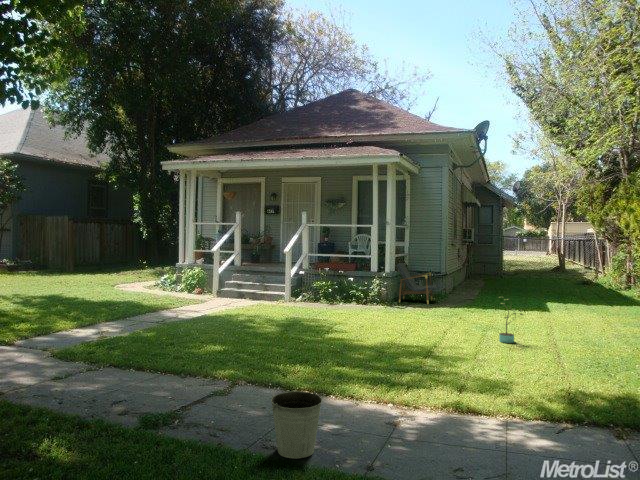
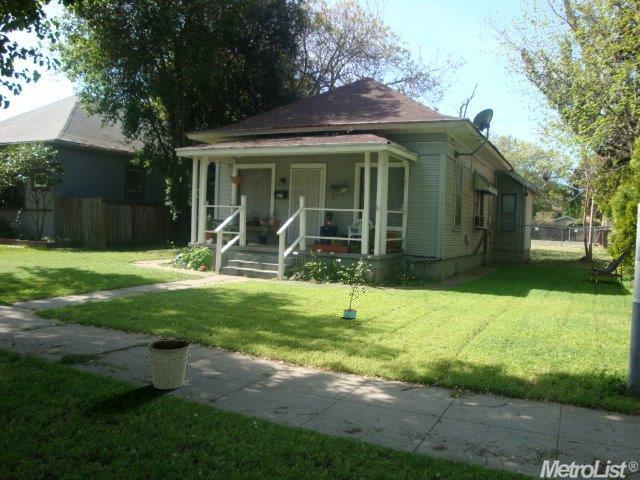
lounge chair: present [397,263,438,304] -> present [587,252,626,284]
potted plant: present [499,297,523,343] -> present [341,275,365,318]

